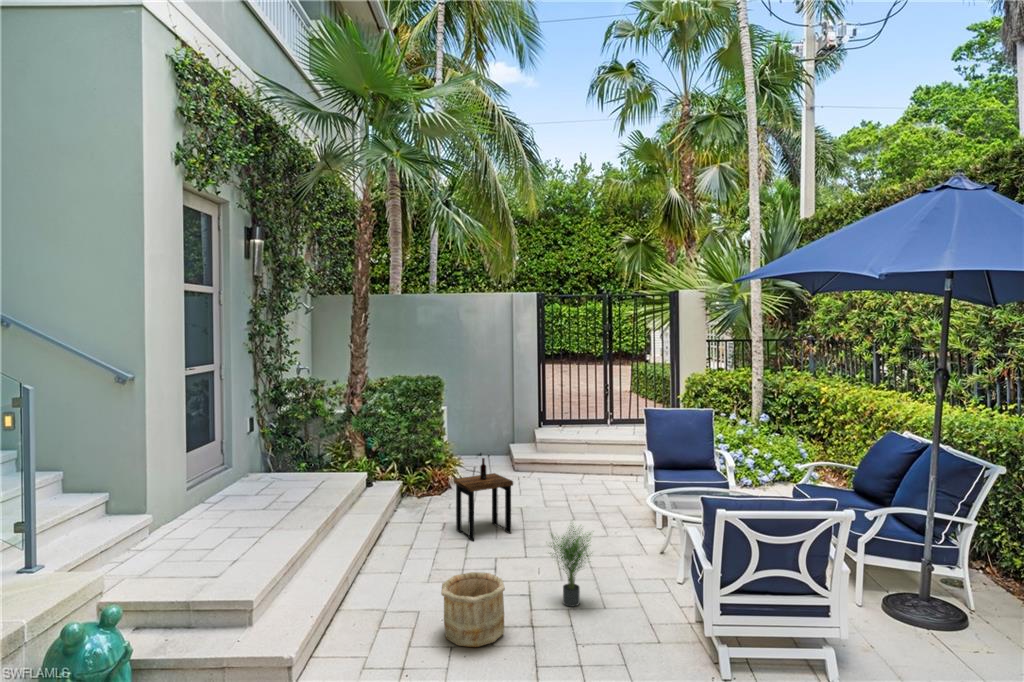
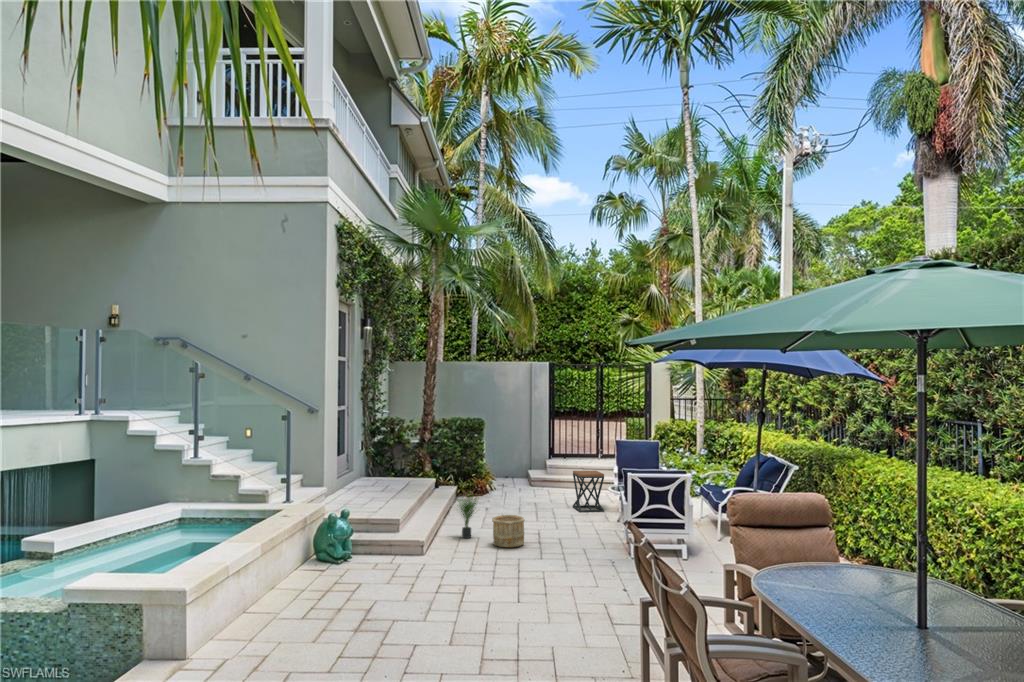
stool: none [579,456,629,525] -> present [573,471,604,512]
side table: present [454,458,513,541] -> none [493,466,530,516]
potted plant: present [553,526,591,607] -> present [457,495,476,538]

